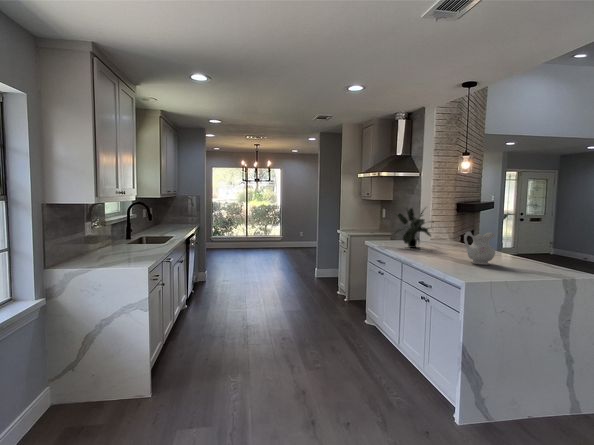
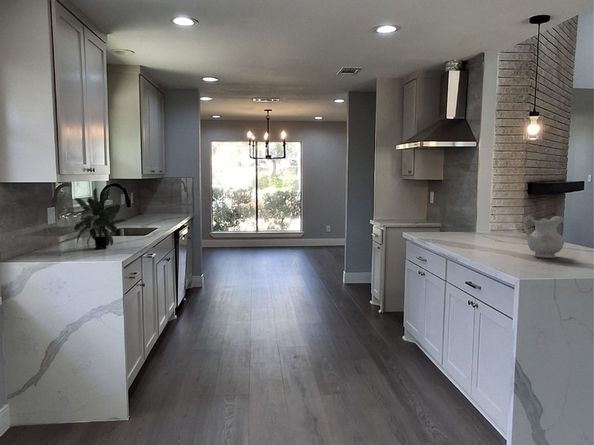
potted plant: present [396,208,434,248] -> present [74,188,126,249]

